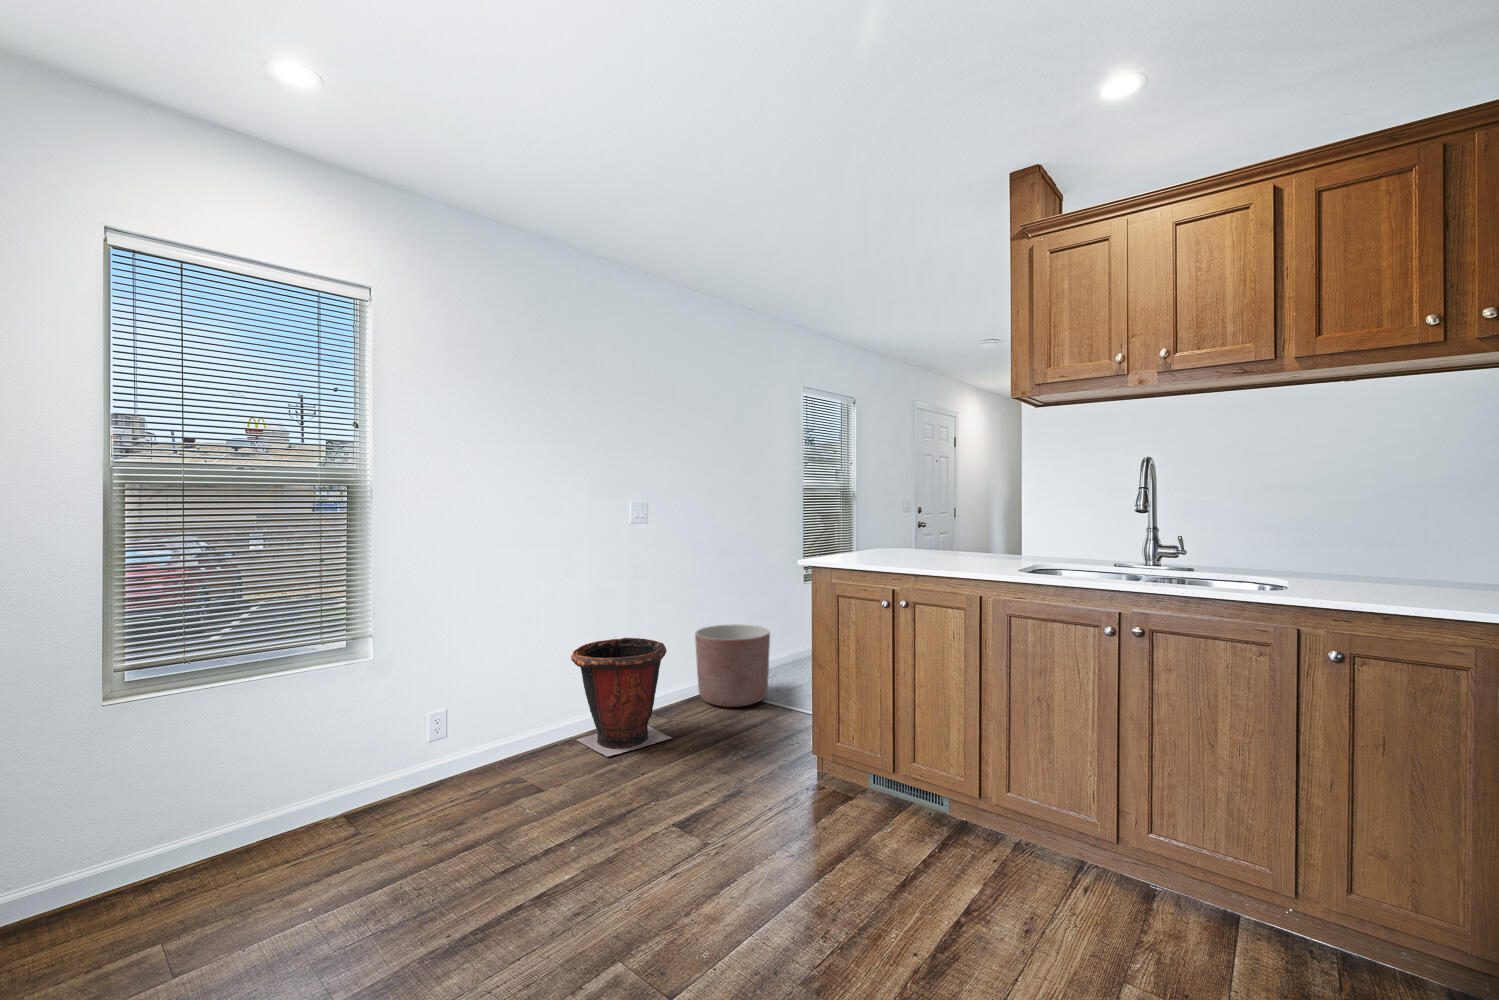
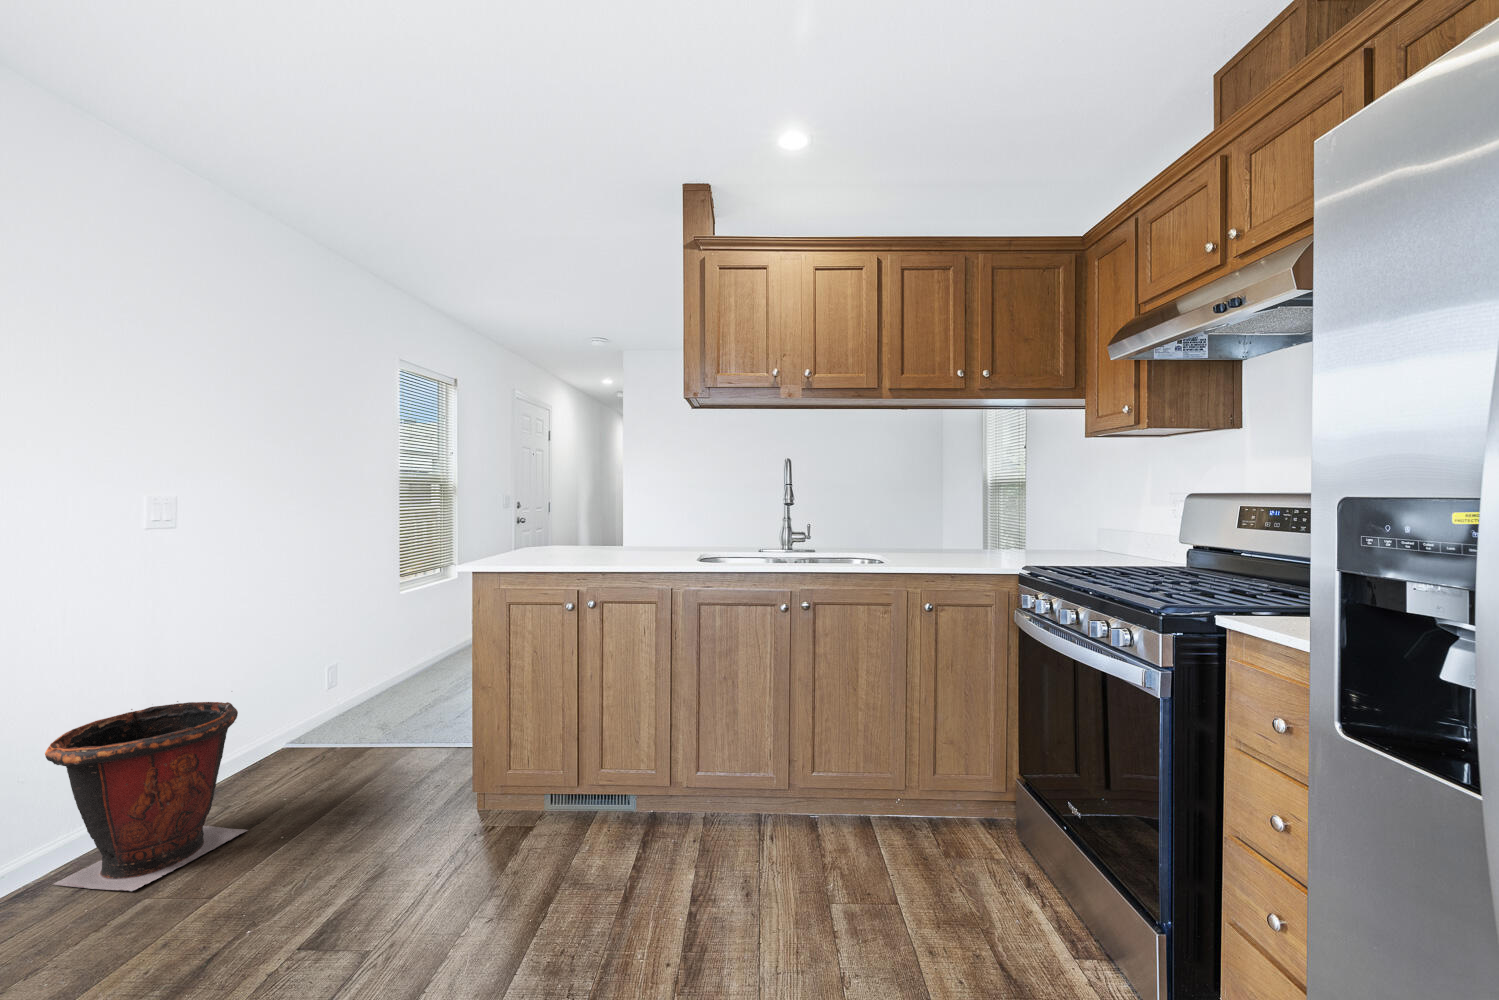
planter: present [695,624,770,707] -> none [266,660,379,770]

